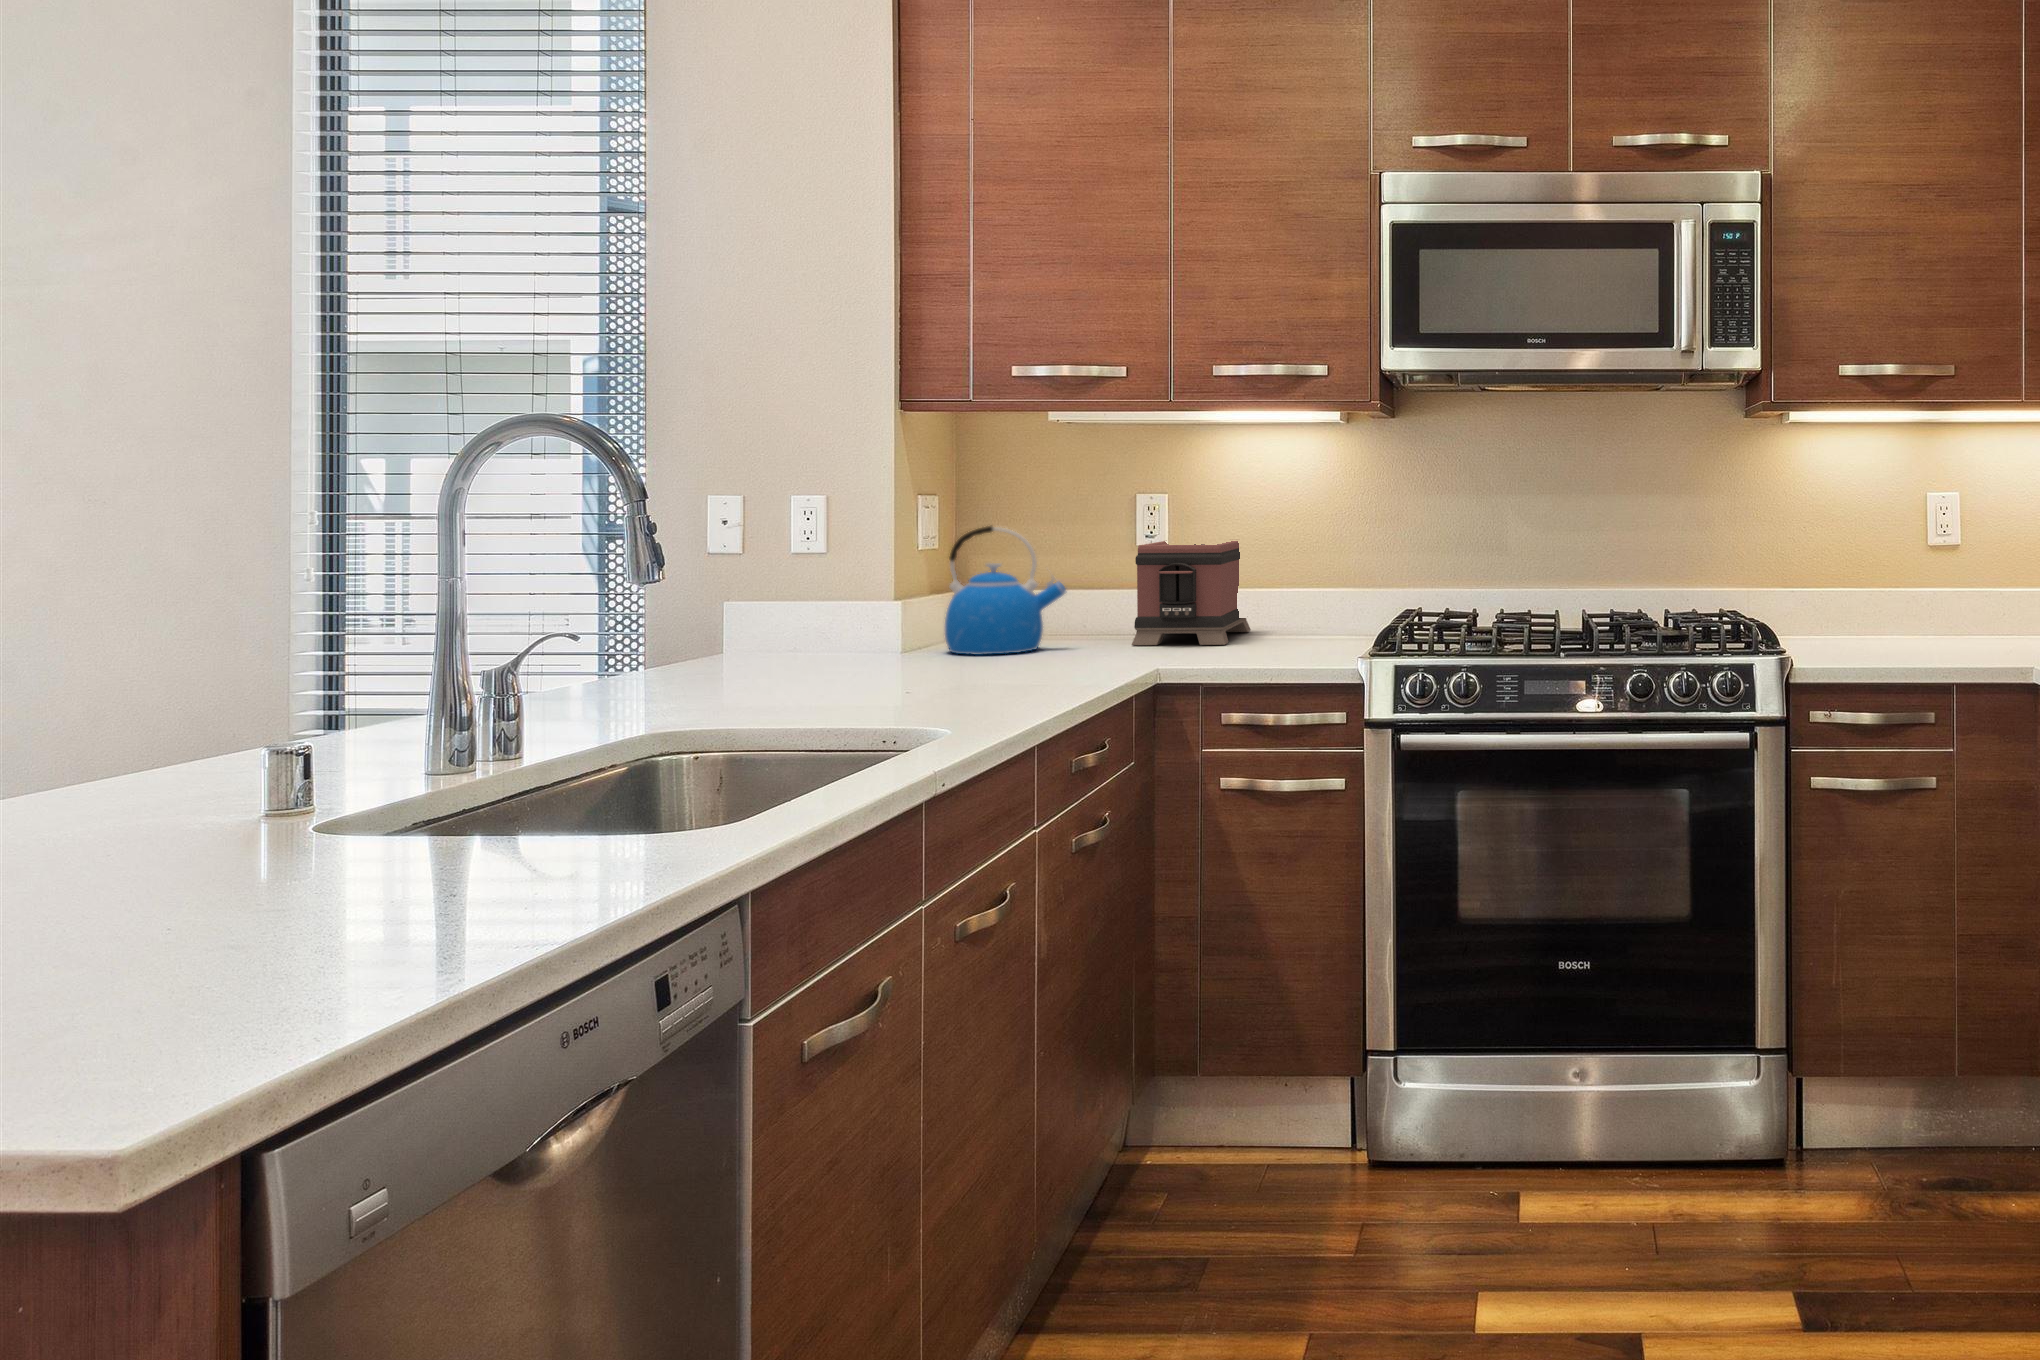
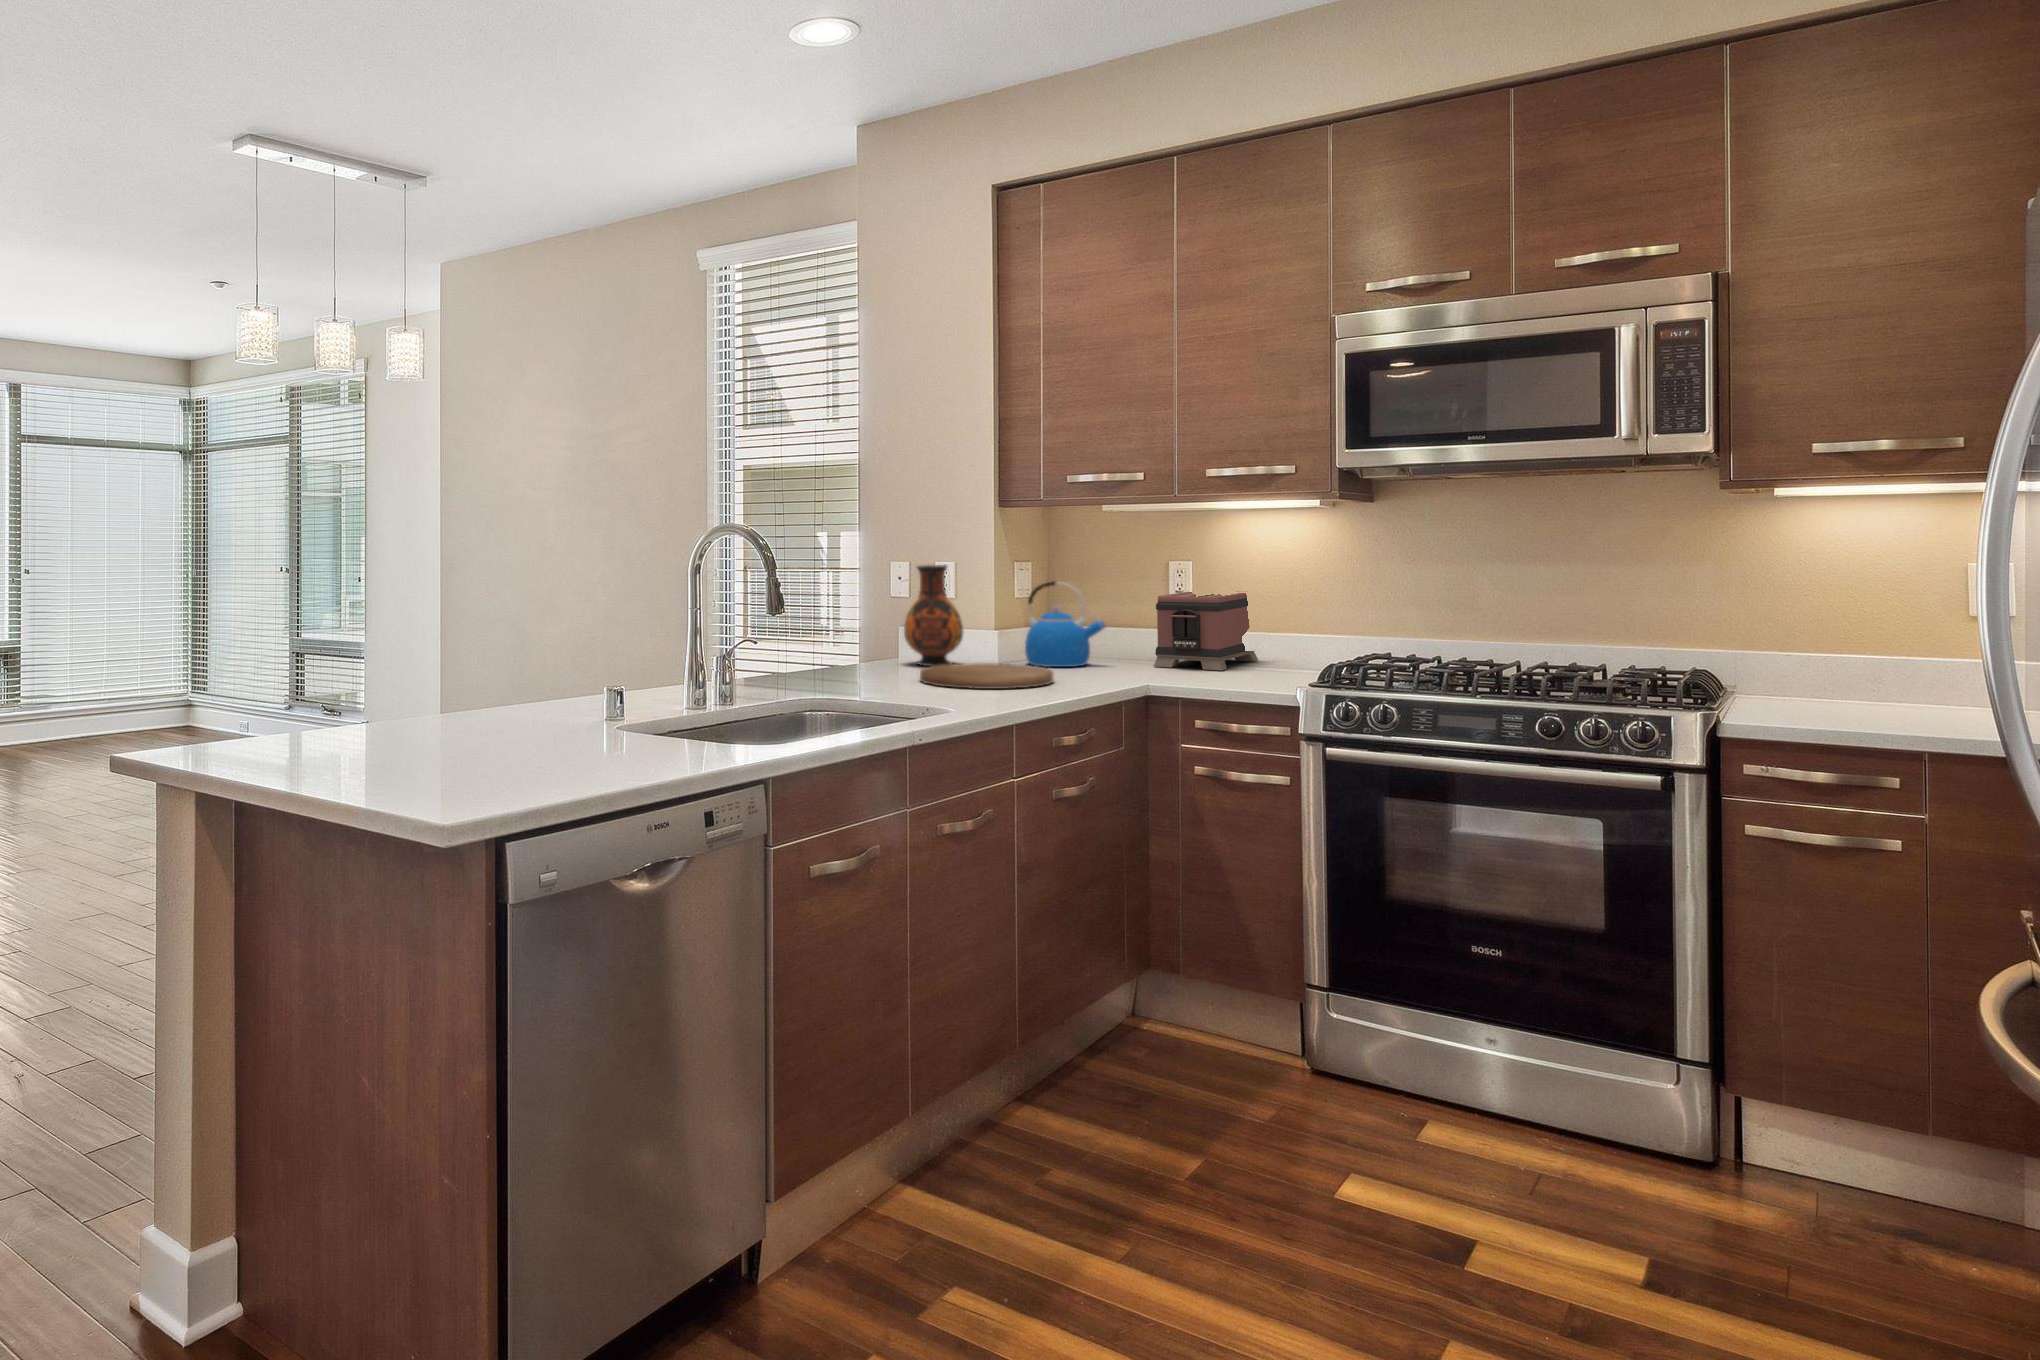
vase: none [743,502,847,665] -> present [904,565,963,666]
cutting board: none [796,652,1019,693] -> present [920,663,1054,689]

